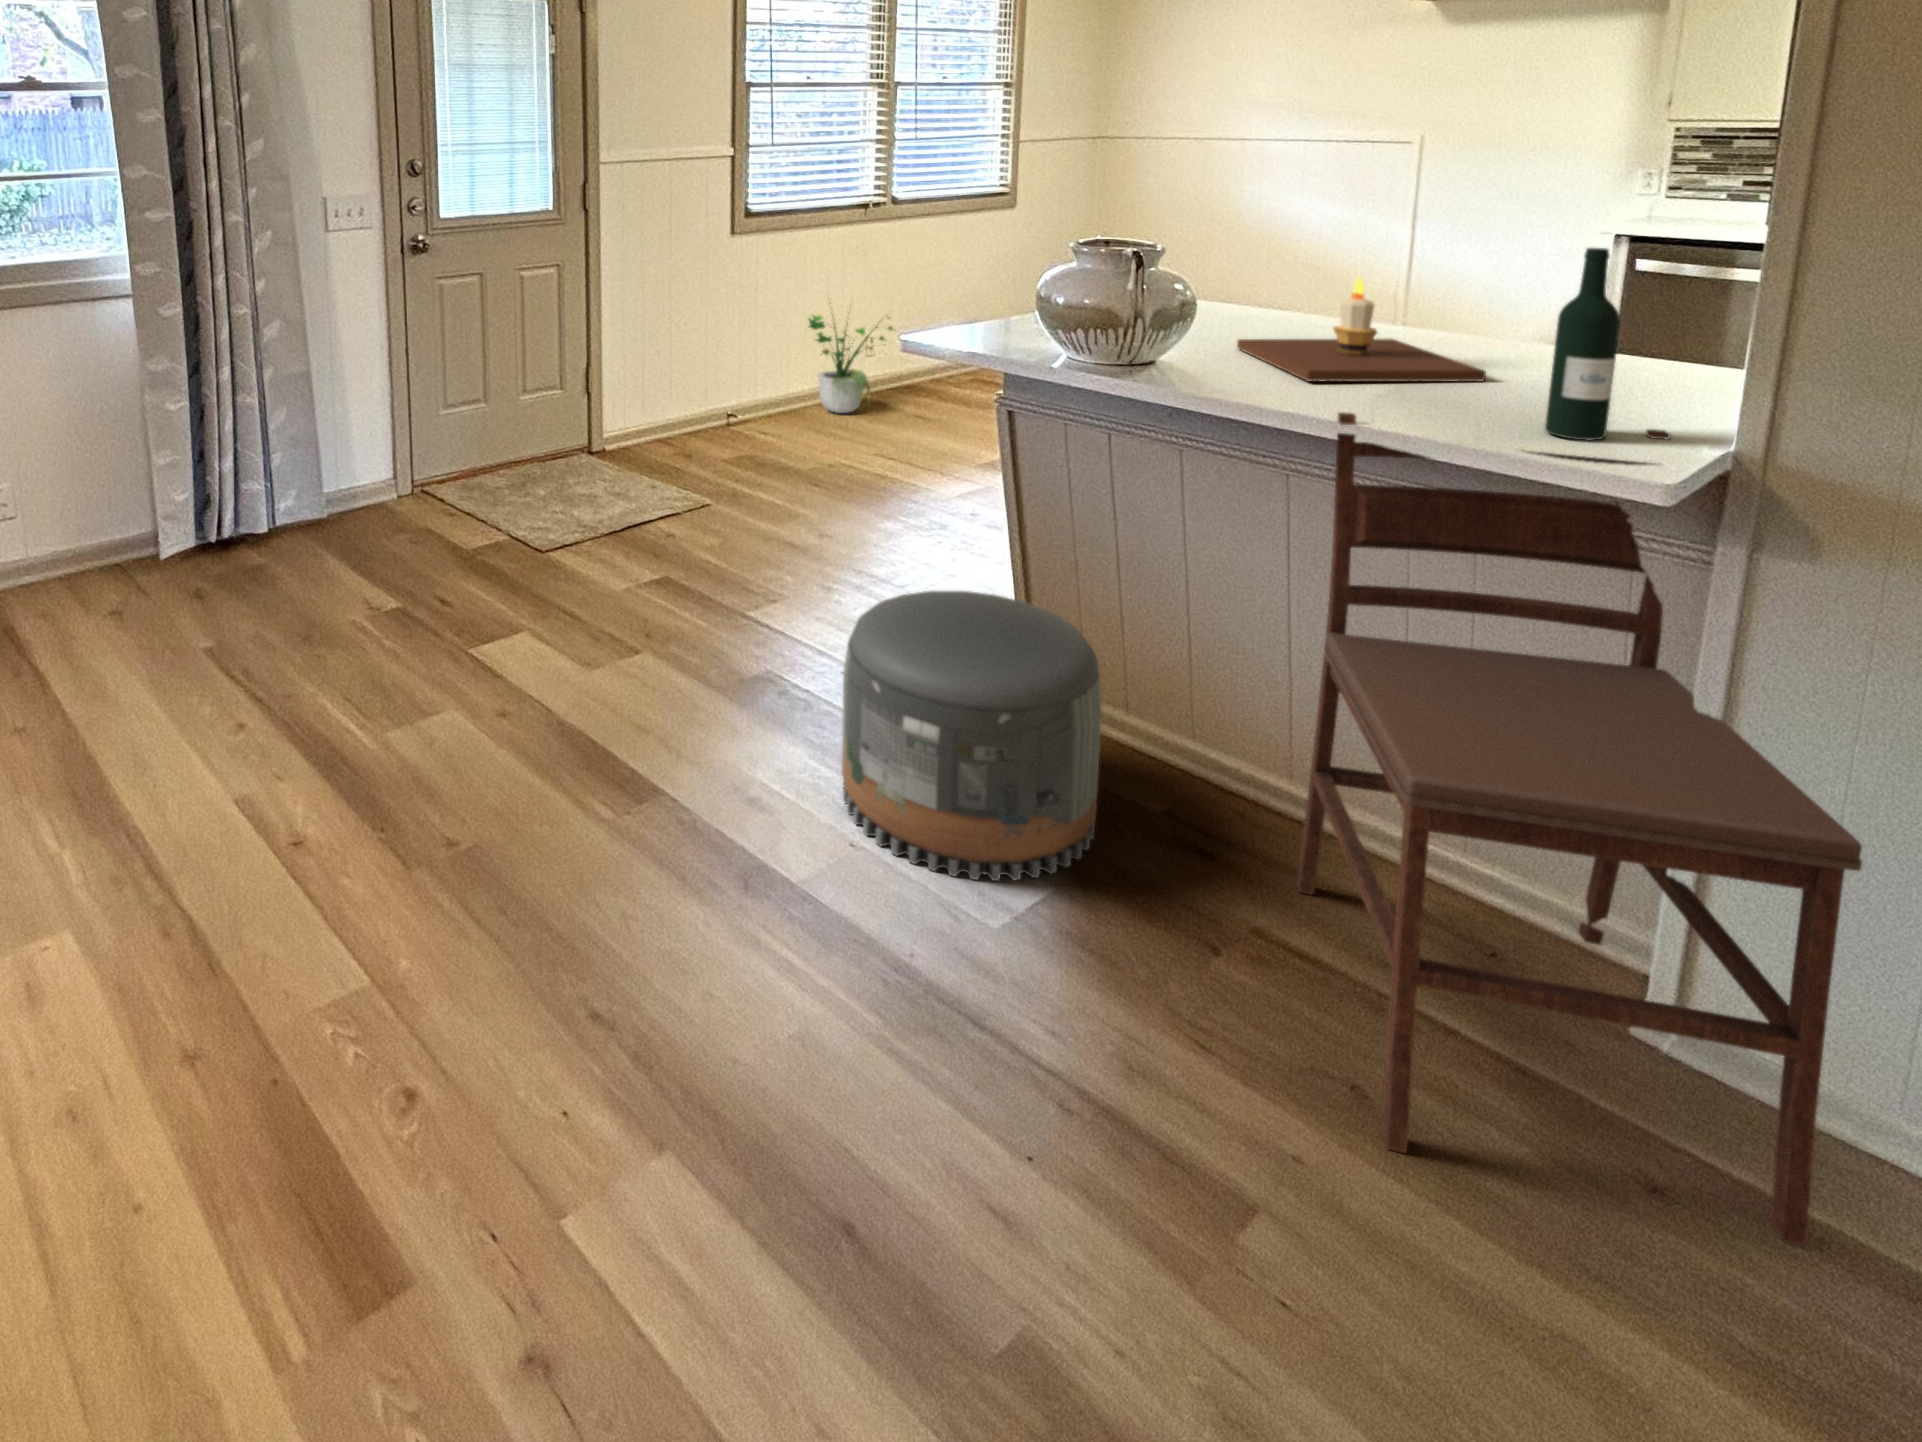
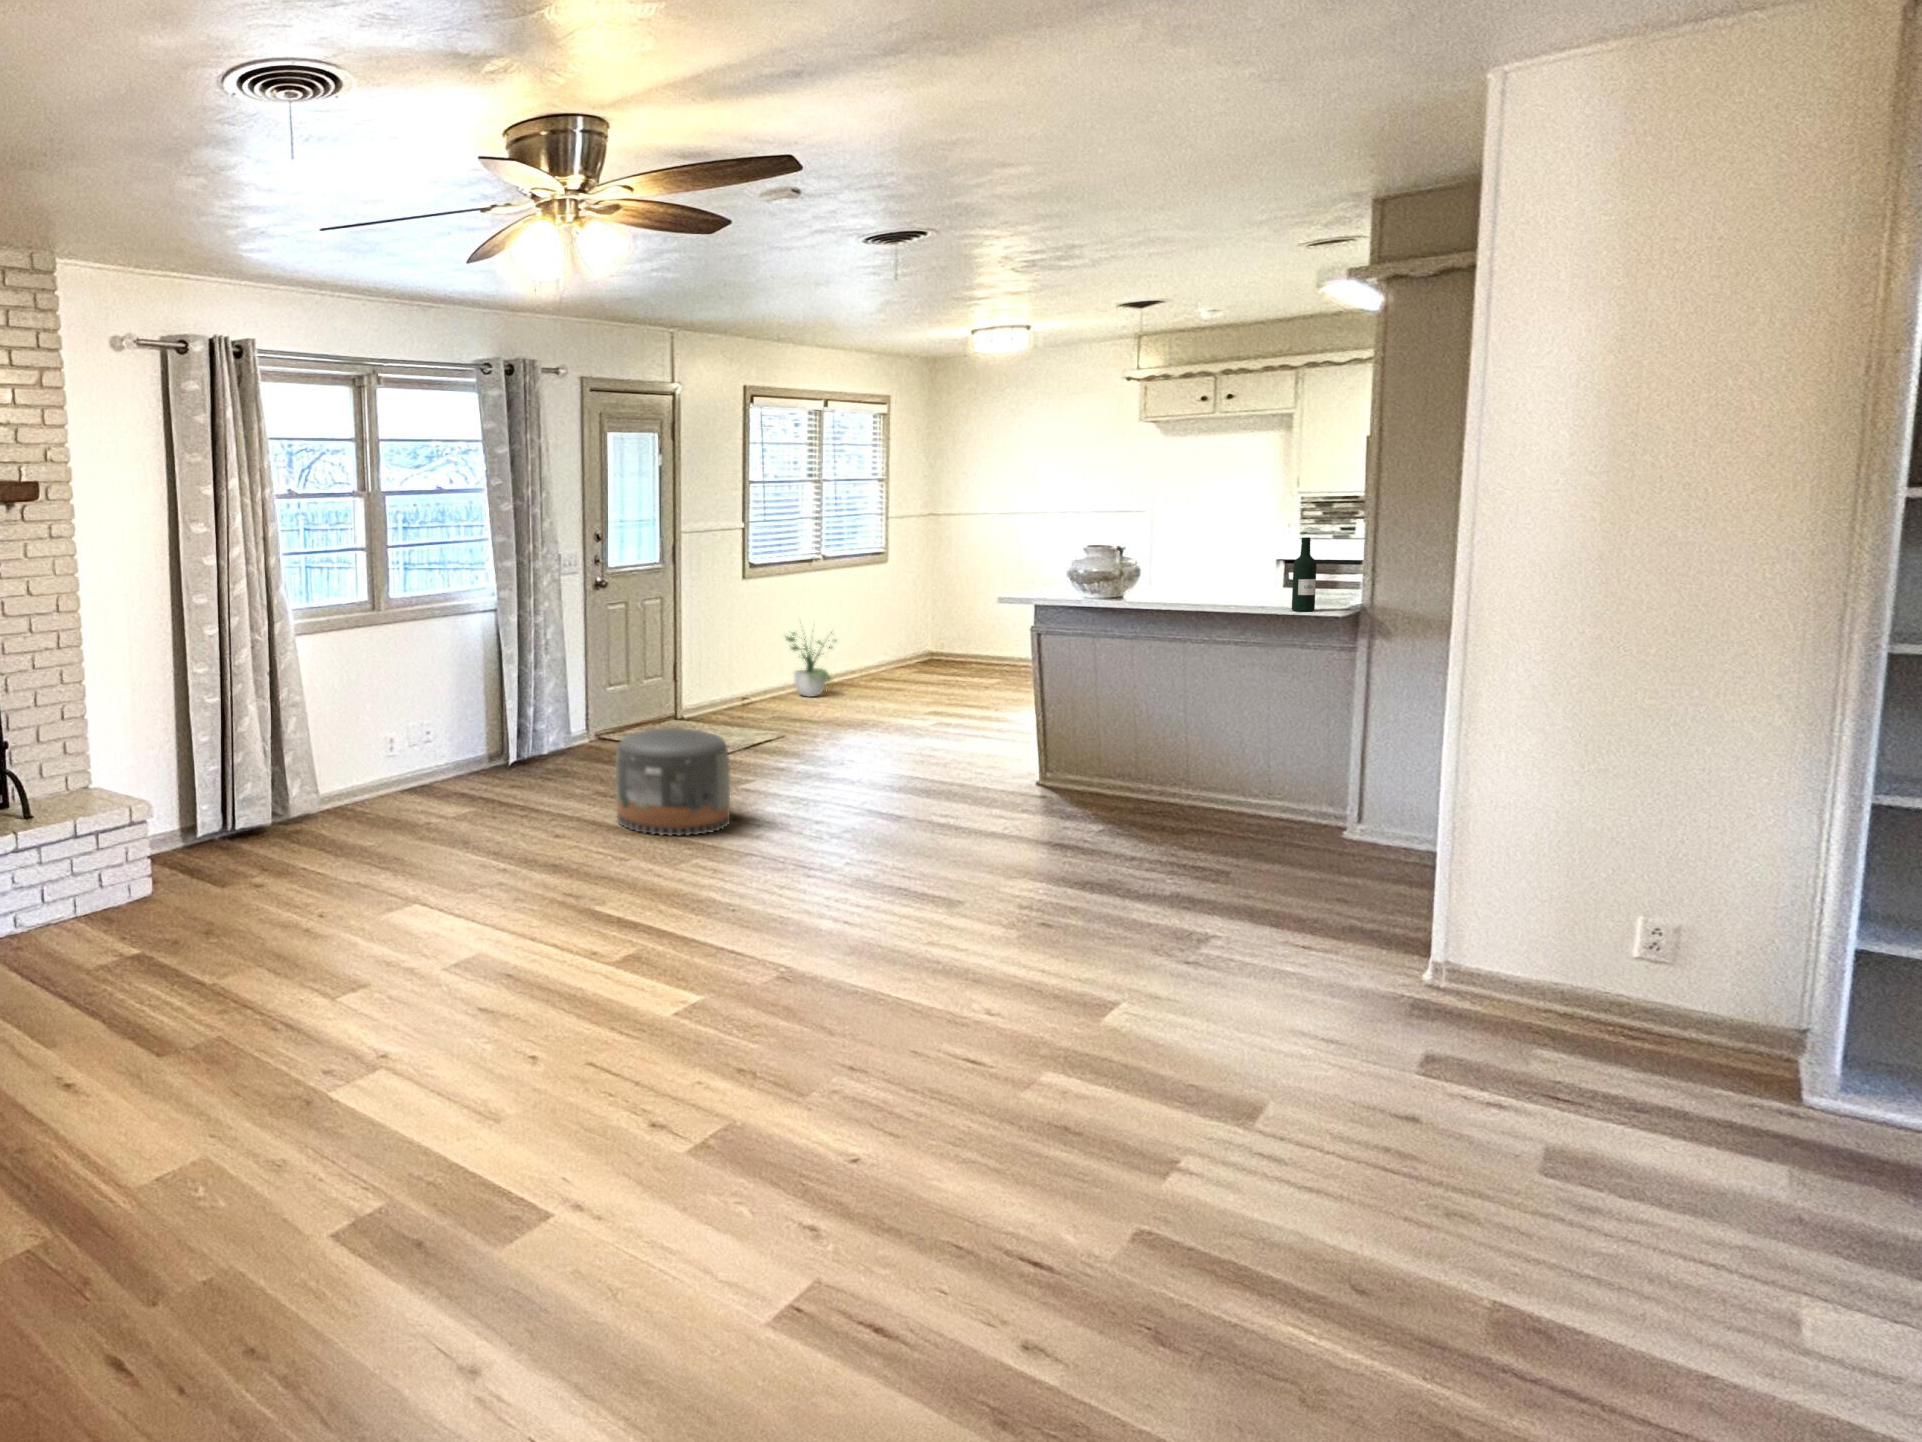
candle: present [1237,278,1486,382] -> none [1142,561,1259,605]
dining chair: present [1297,412,1862,1246] -> none [1204,607,1412,861]
pouf: present [842,591,1102,881] -> present [616,728,730,836]

